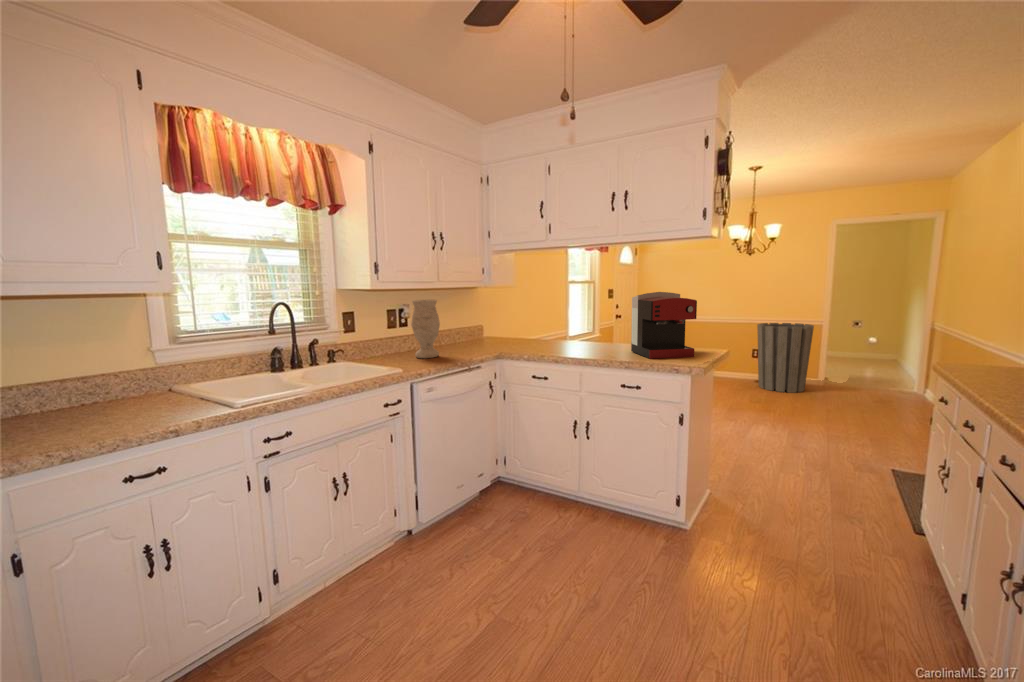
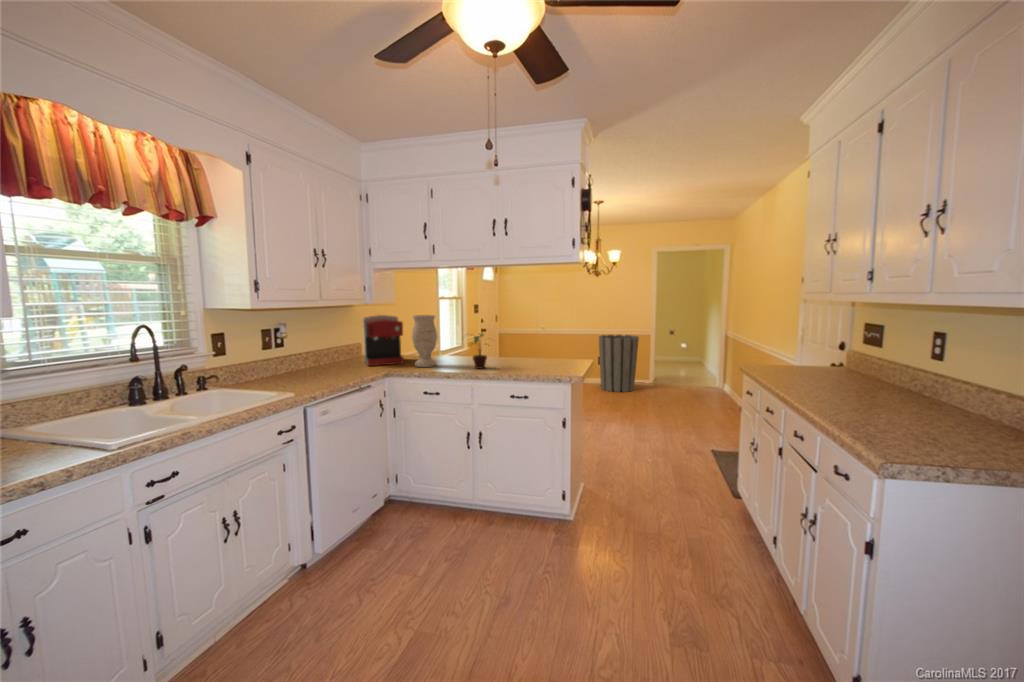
coffee maker: present [631,292,697,359] -> present [363,315,404,366]
vase: present [411,300,440,358] -> present [412,315,437,367]
potted plant: none [572,315,611,354] -> present [473,334,487,369]

